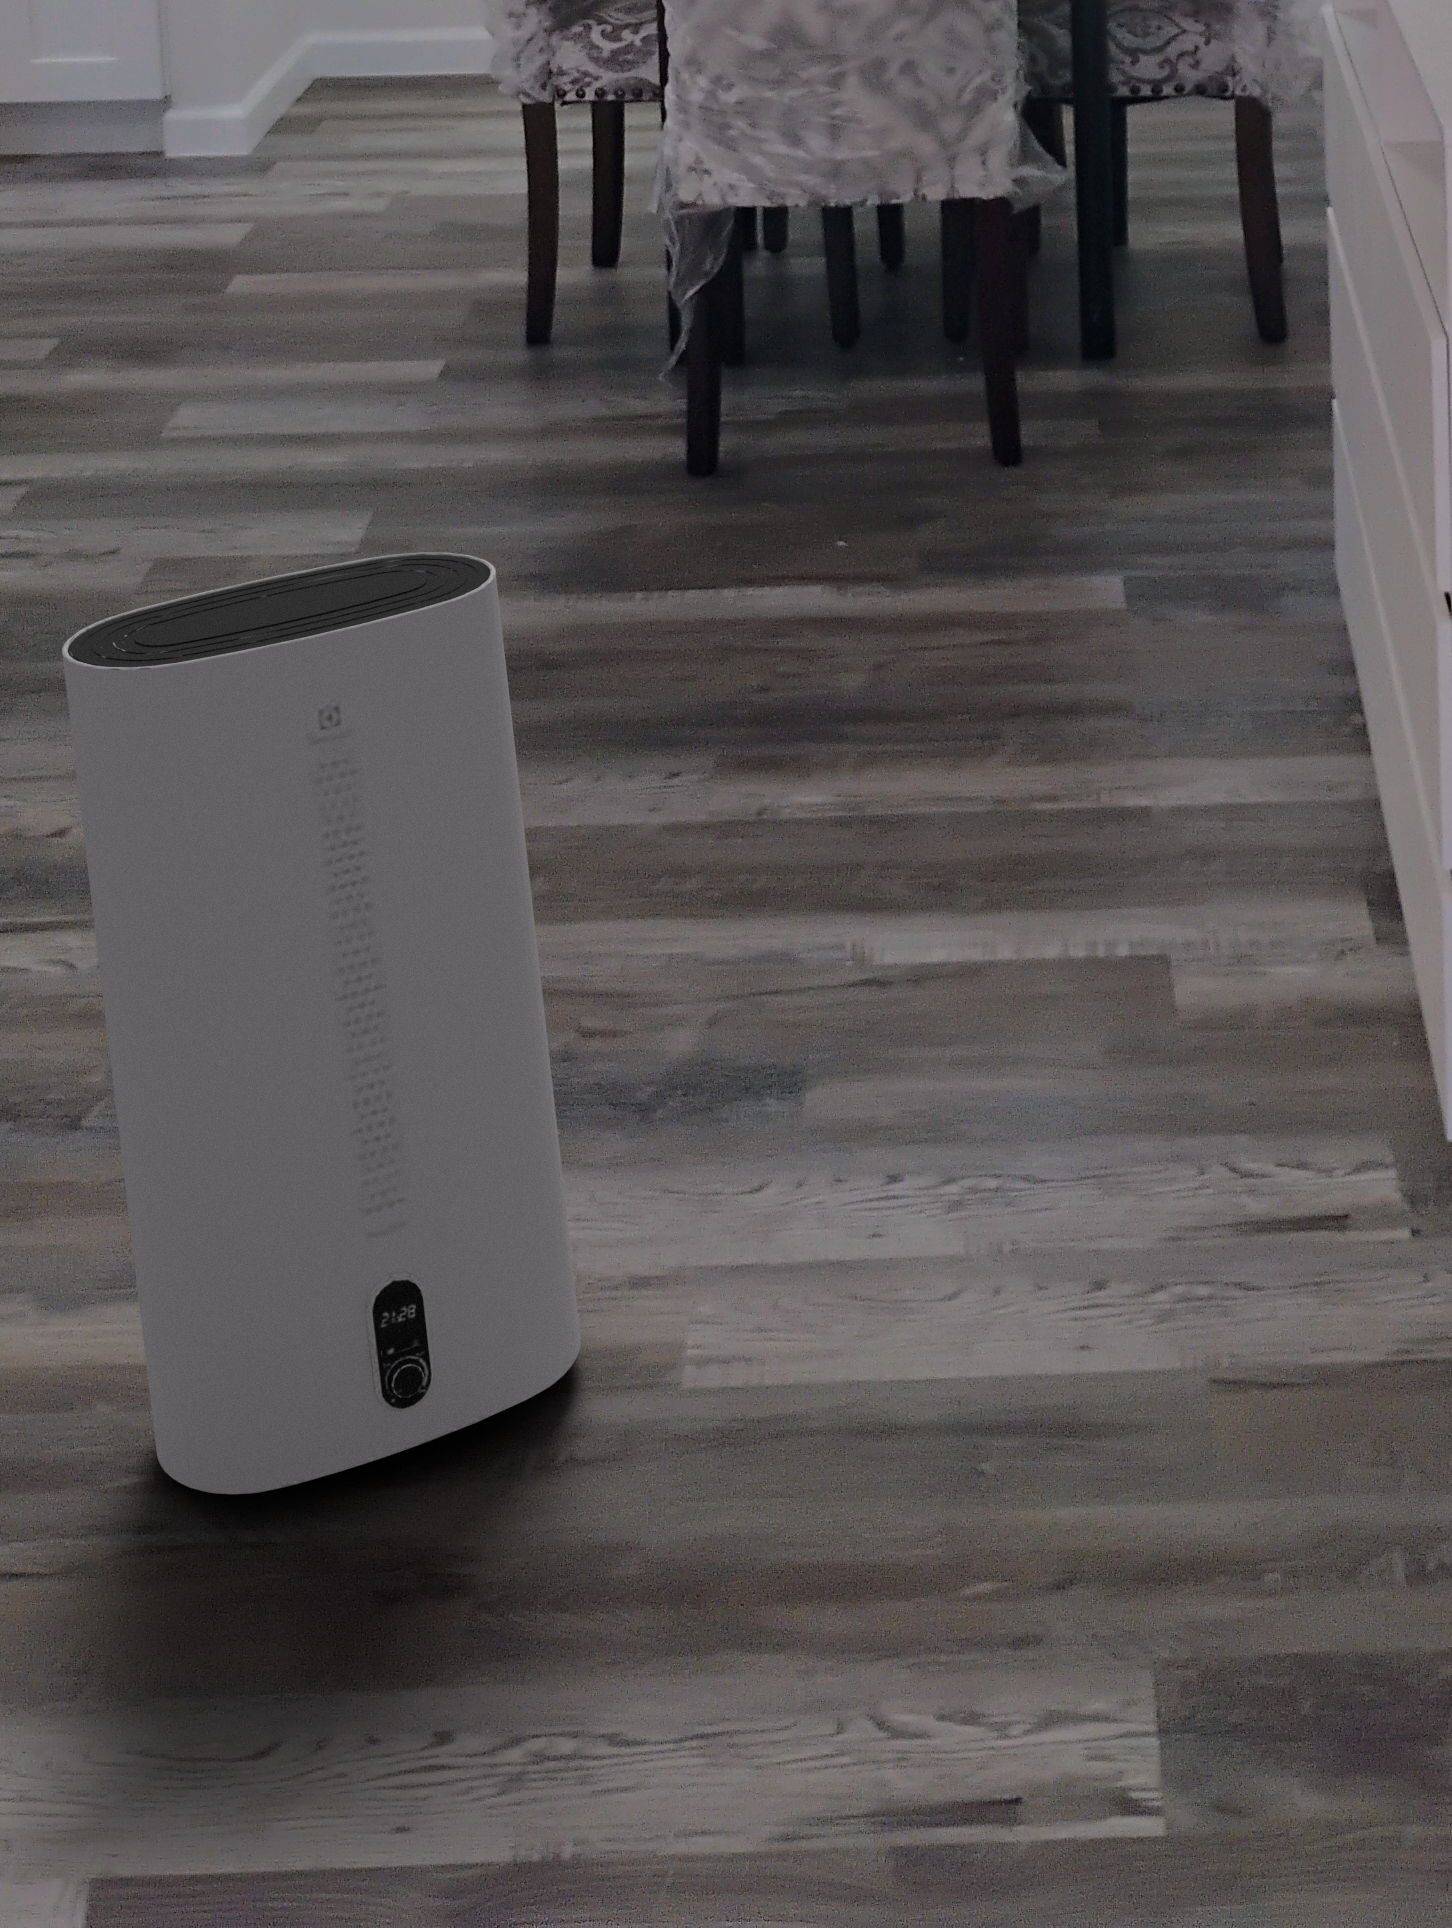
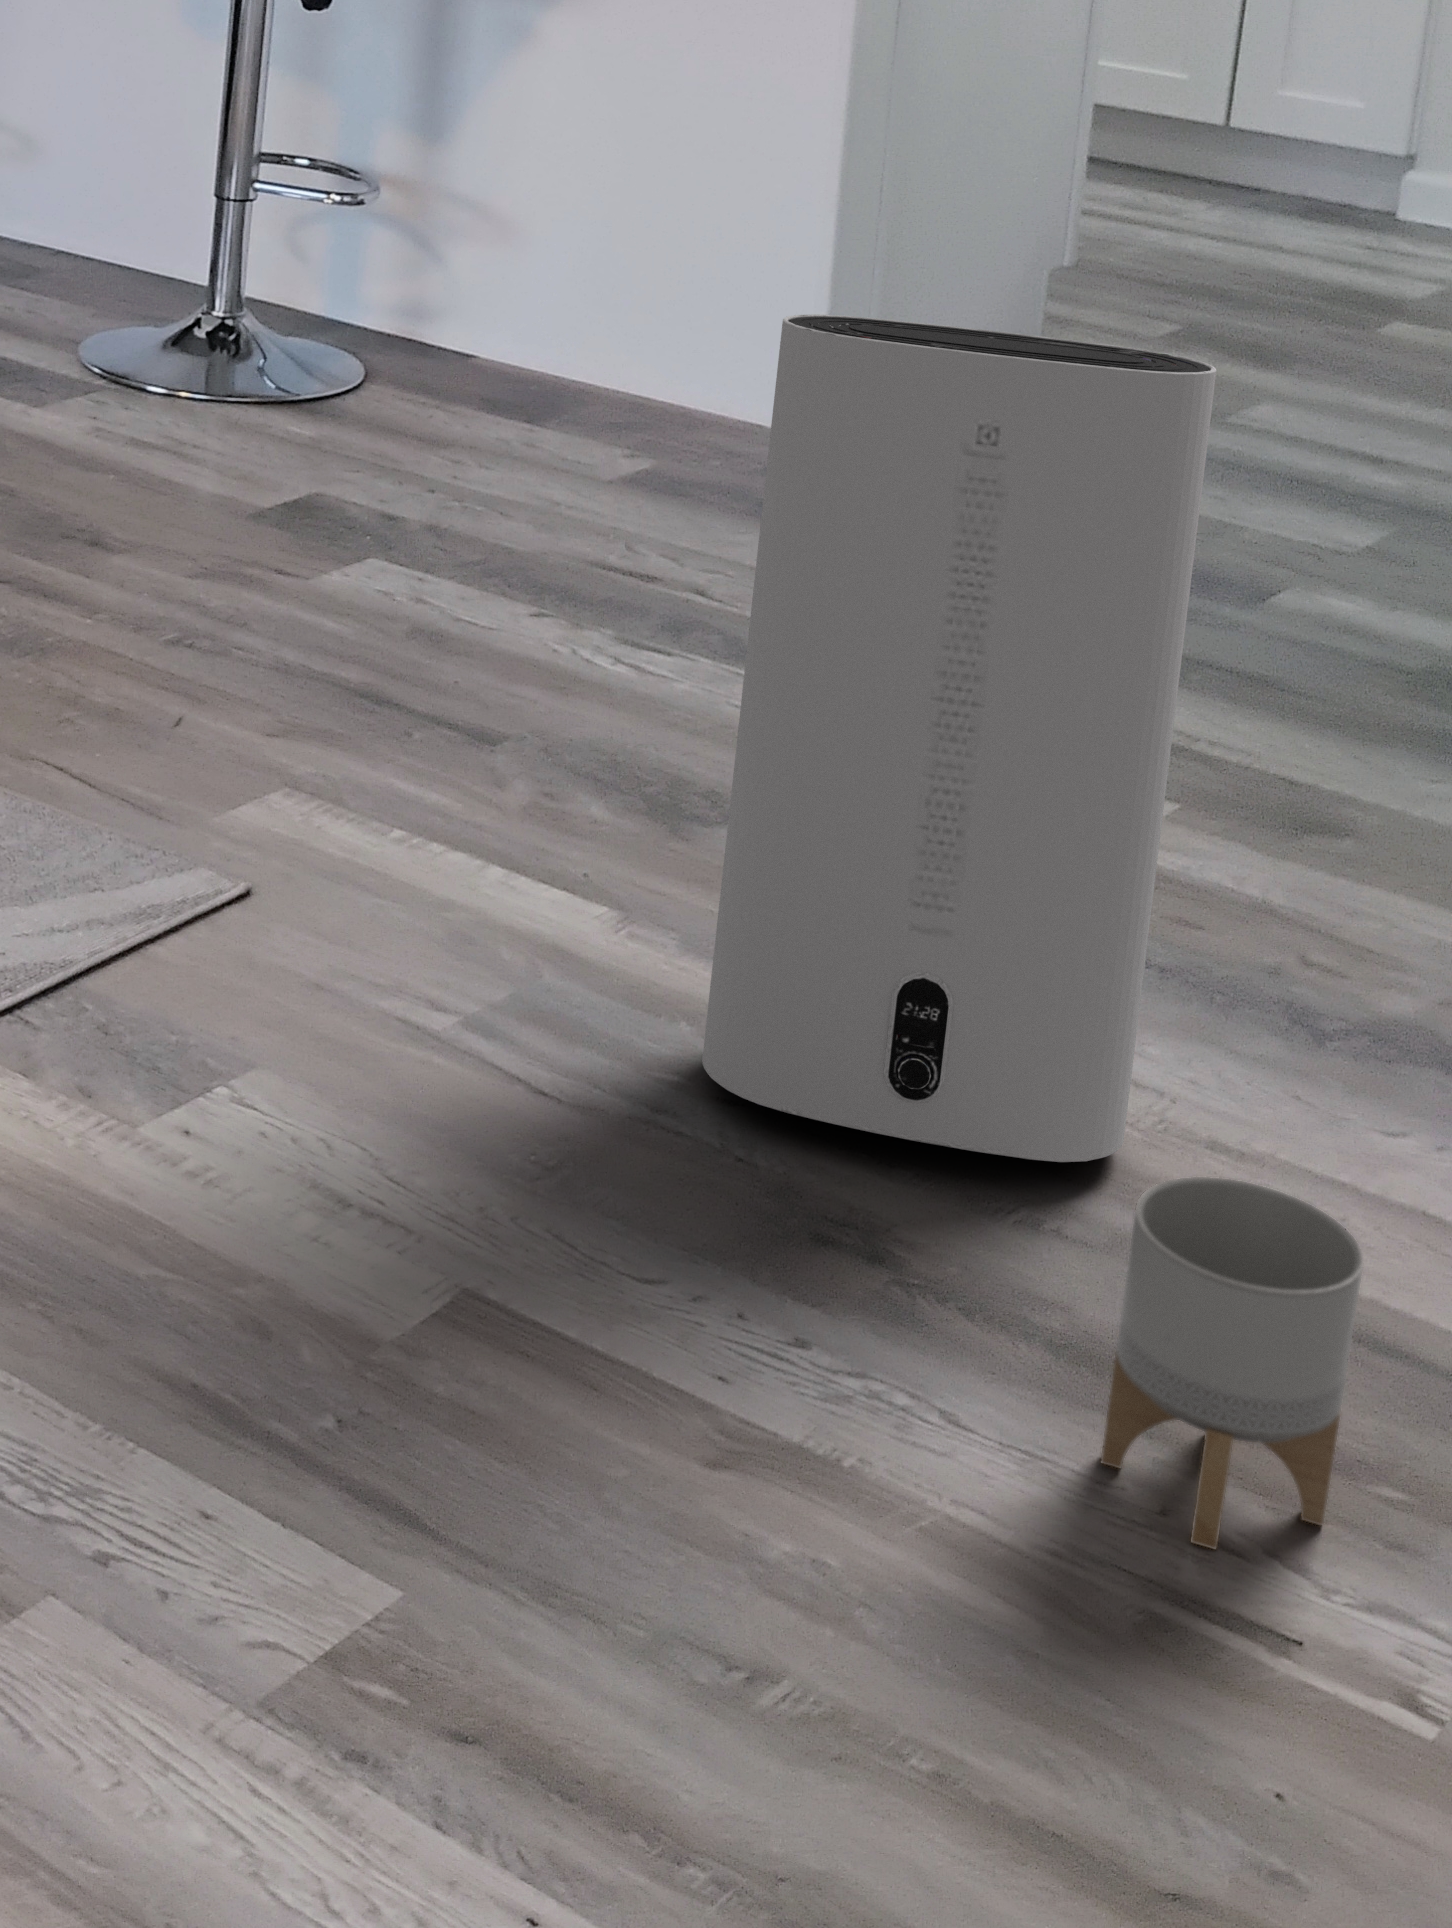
planter: none [748,1357,957,1739] -> present [1101,1177,1363,1549]

